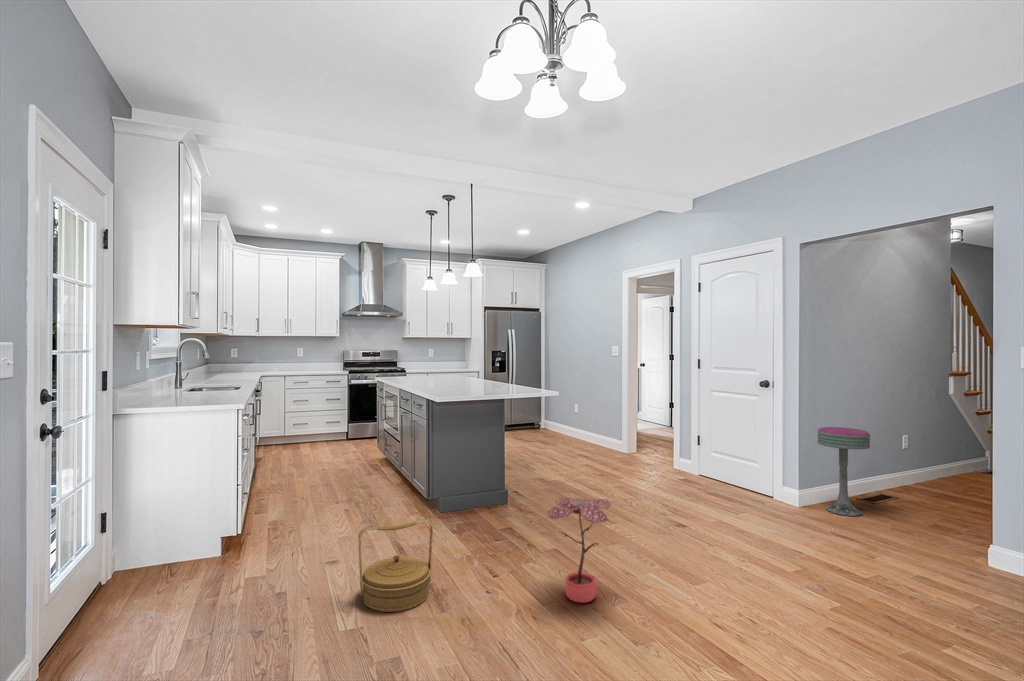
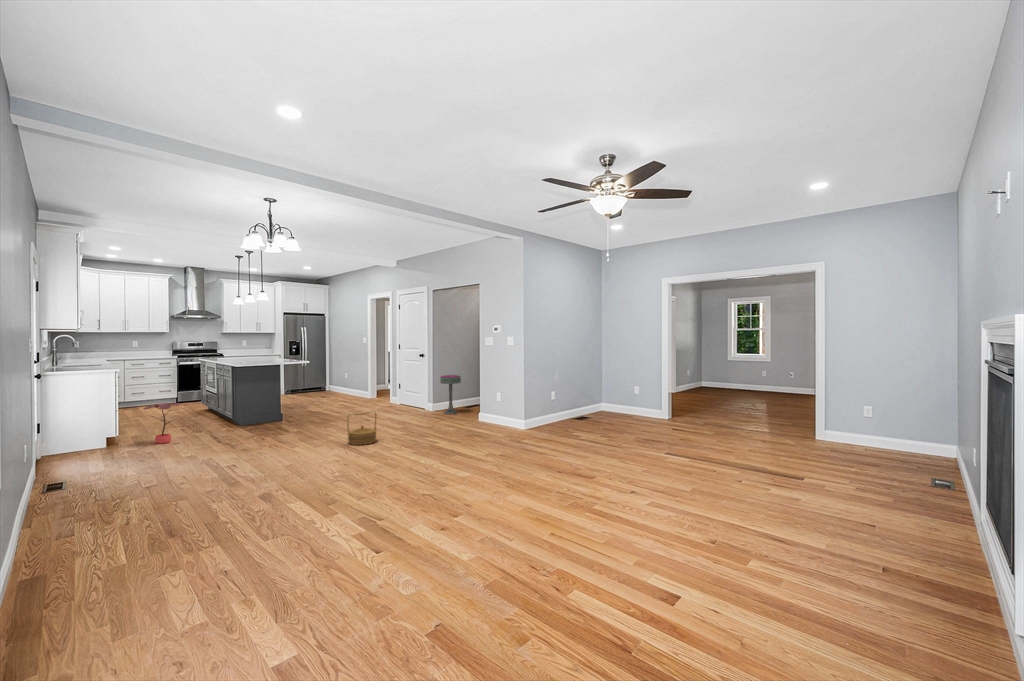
potted plant: present [547,498,611,603] -> present [144,403,181,444]
basket: present [358,519,433,612] -> present [347,411,376,445]

